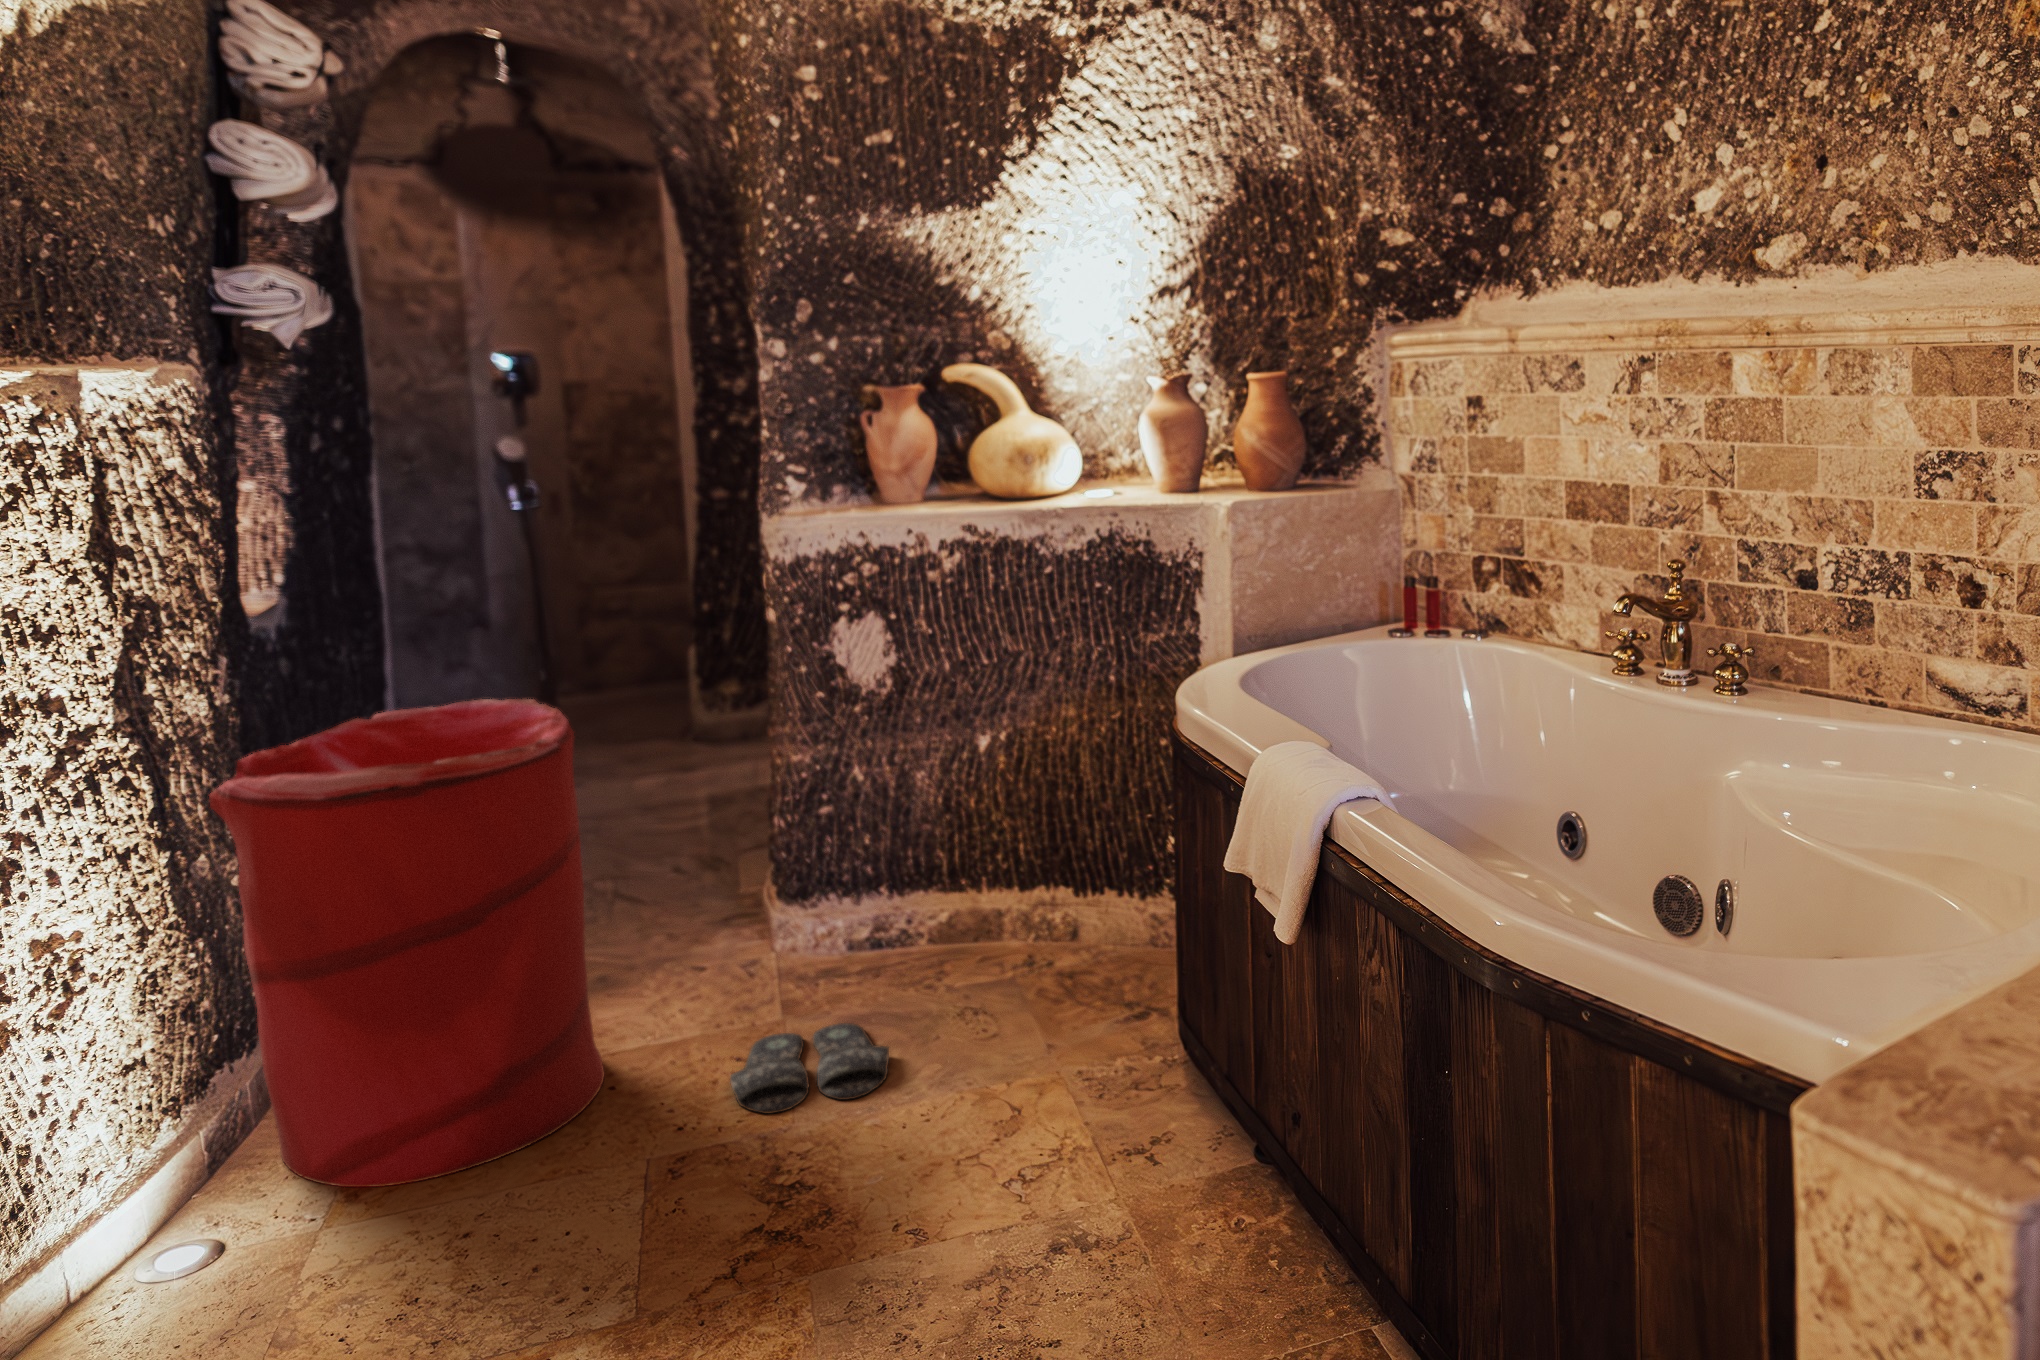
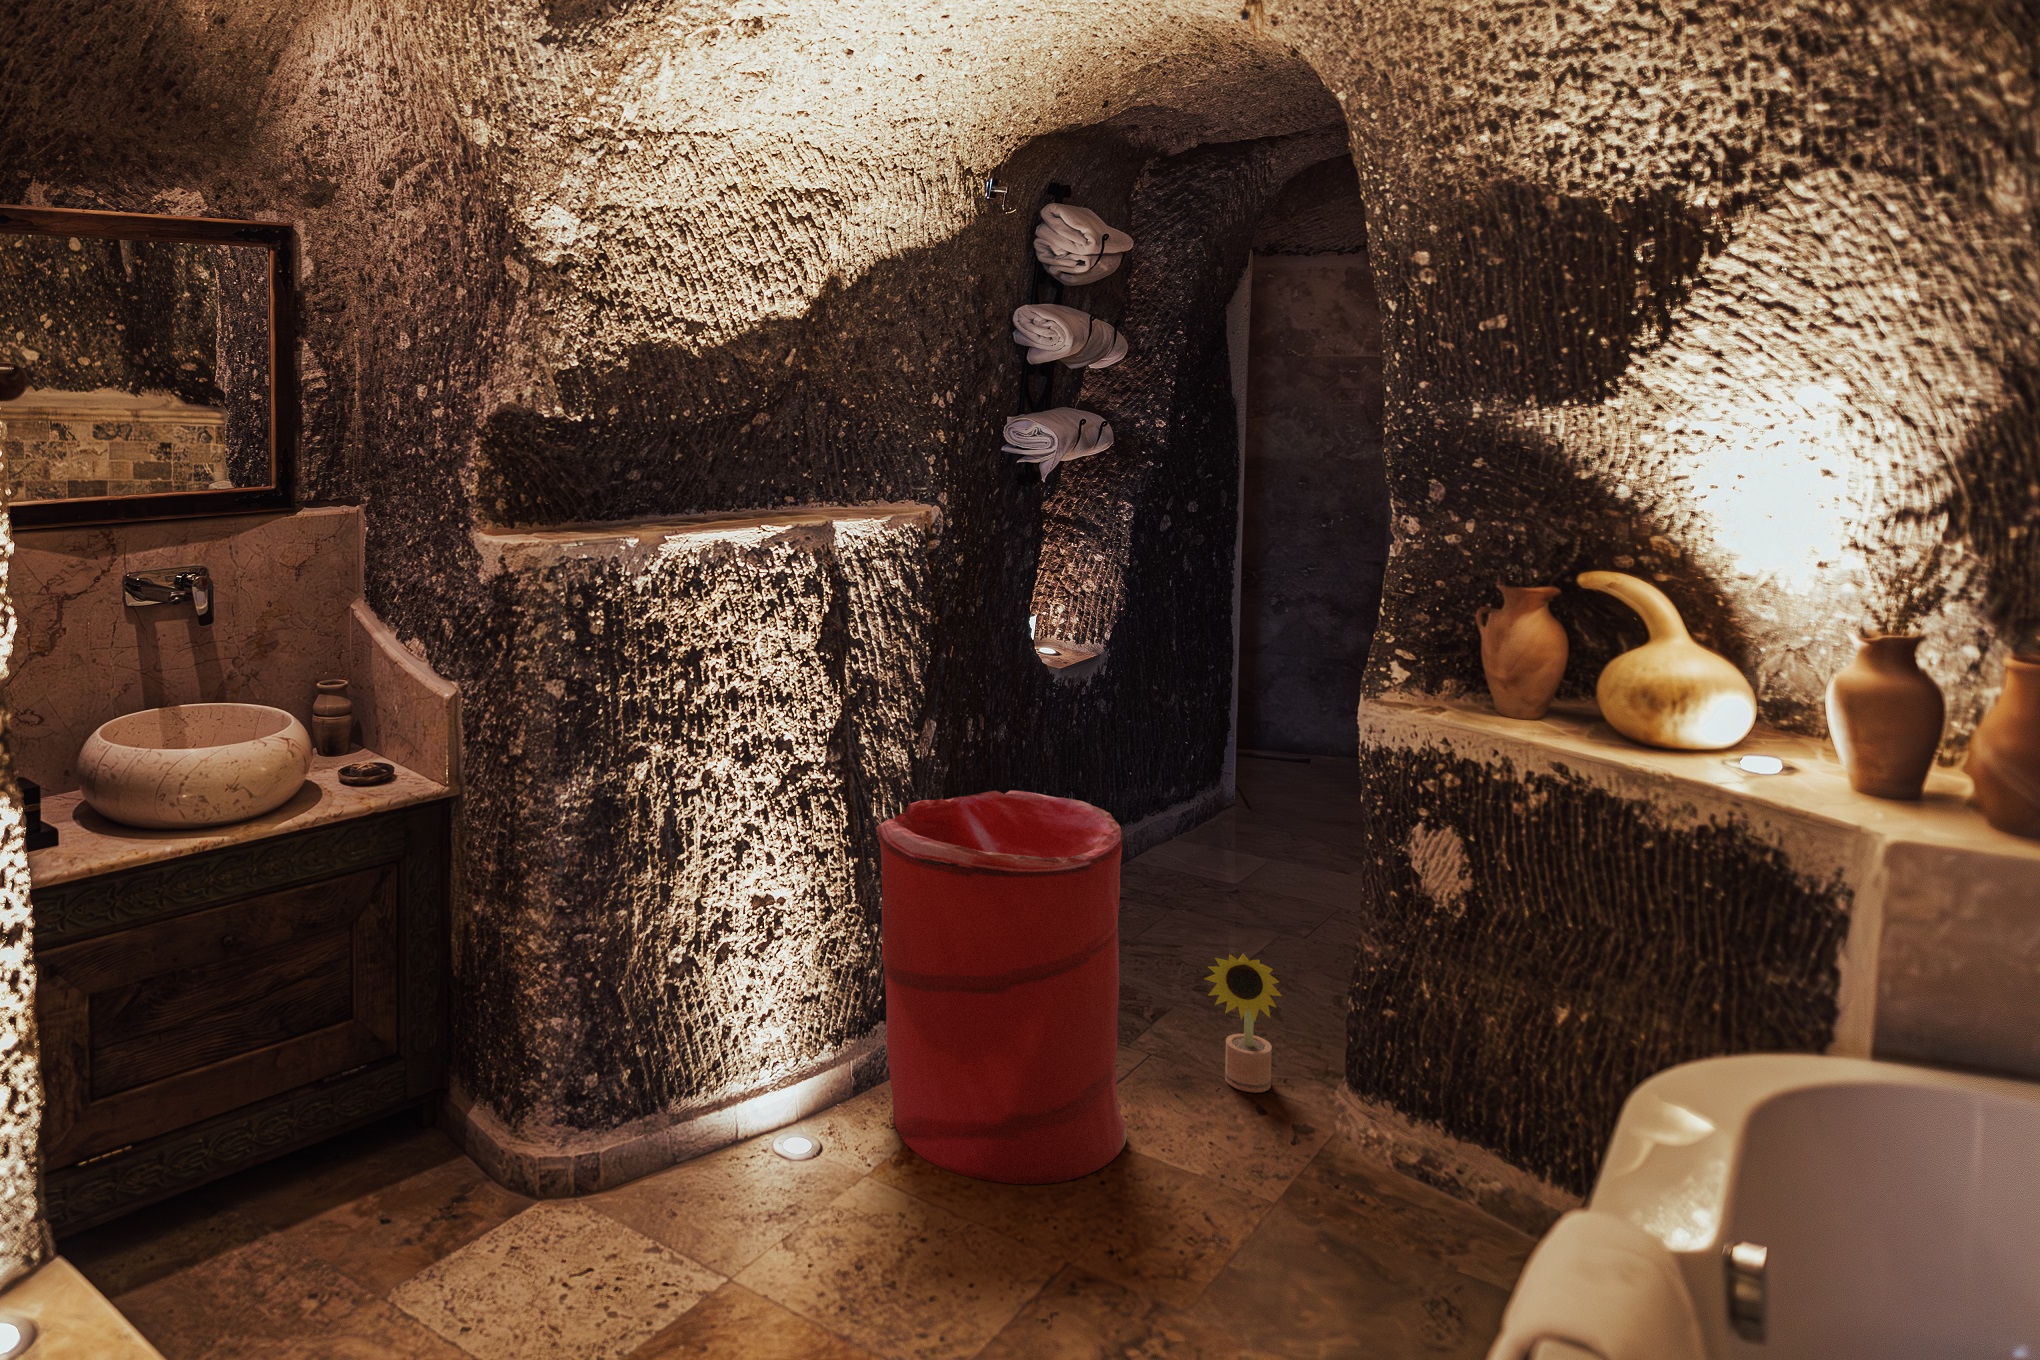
decorative plant: none [633,825,721,978] -> present [1205,953,1282,1092]
slippers: present [730,1023,889,1114] -> none [1192,1188,1356,1301]

